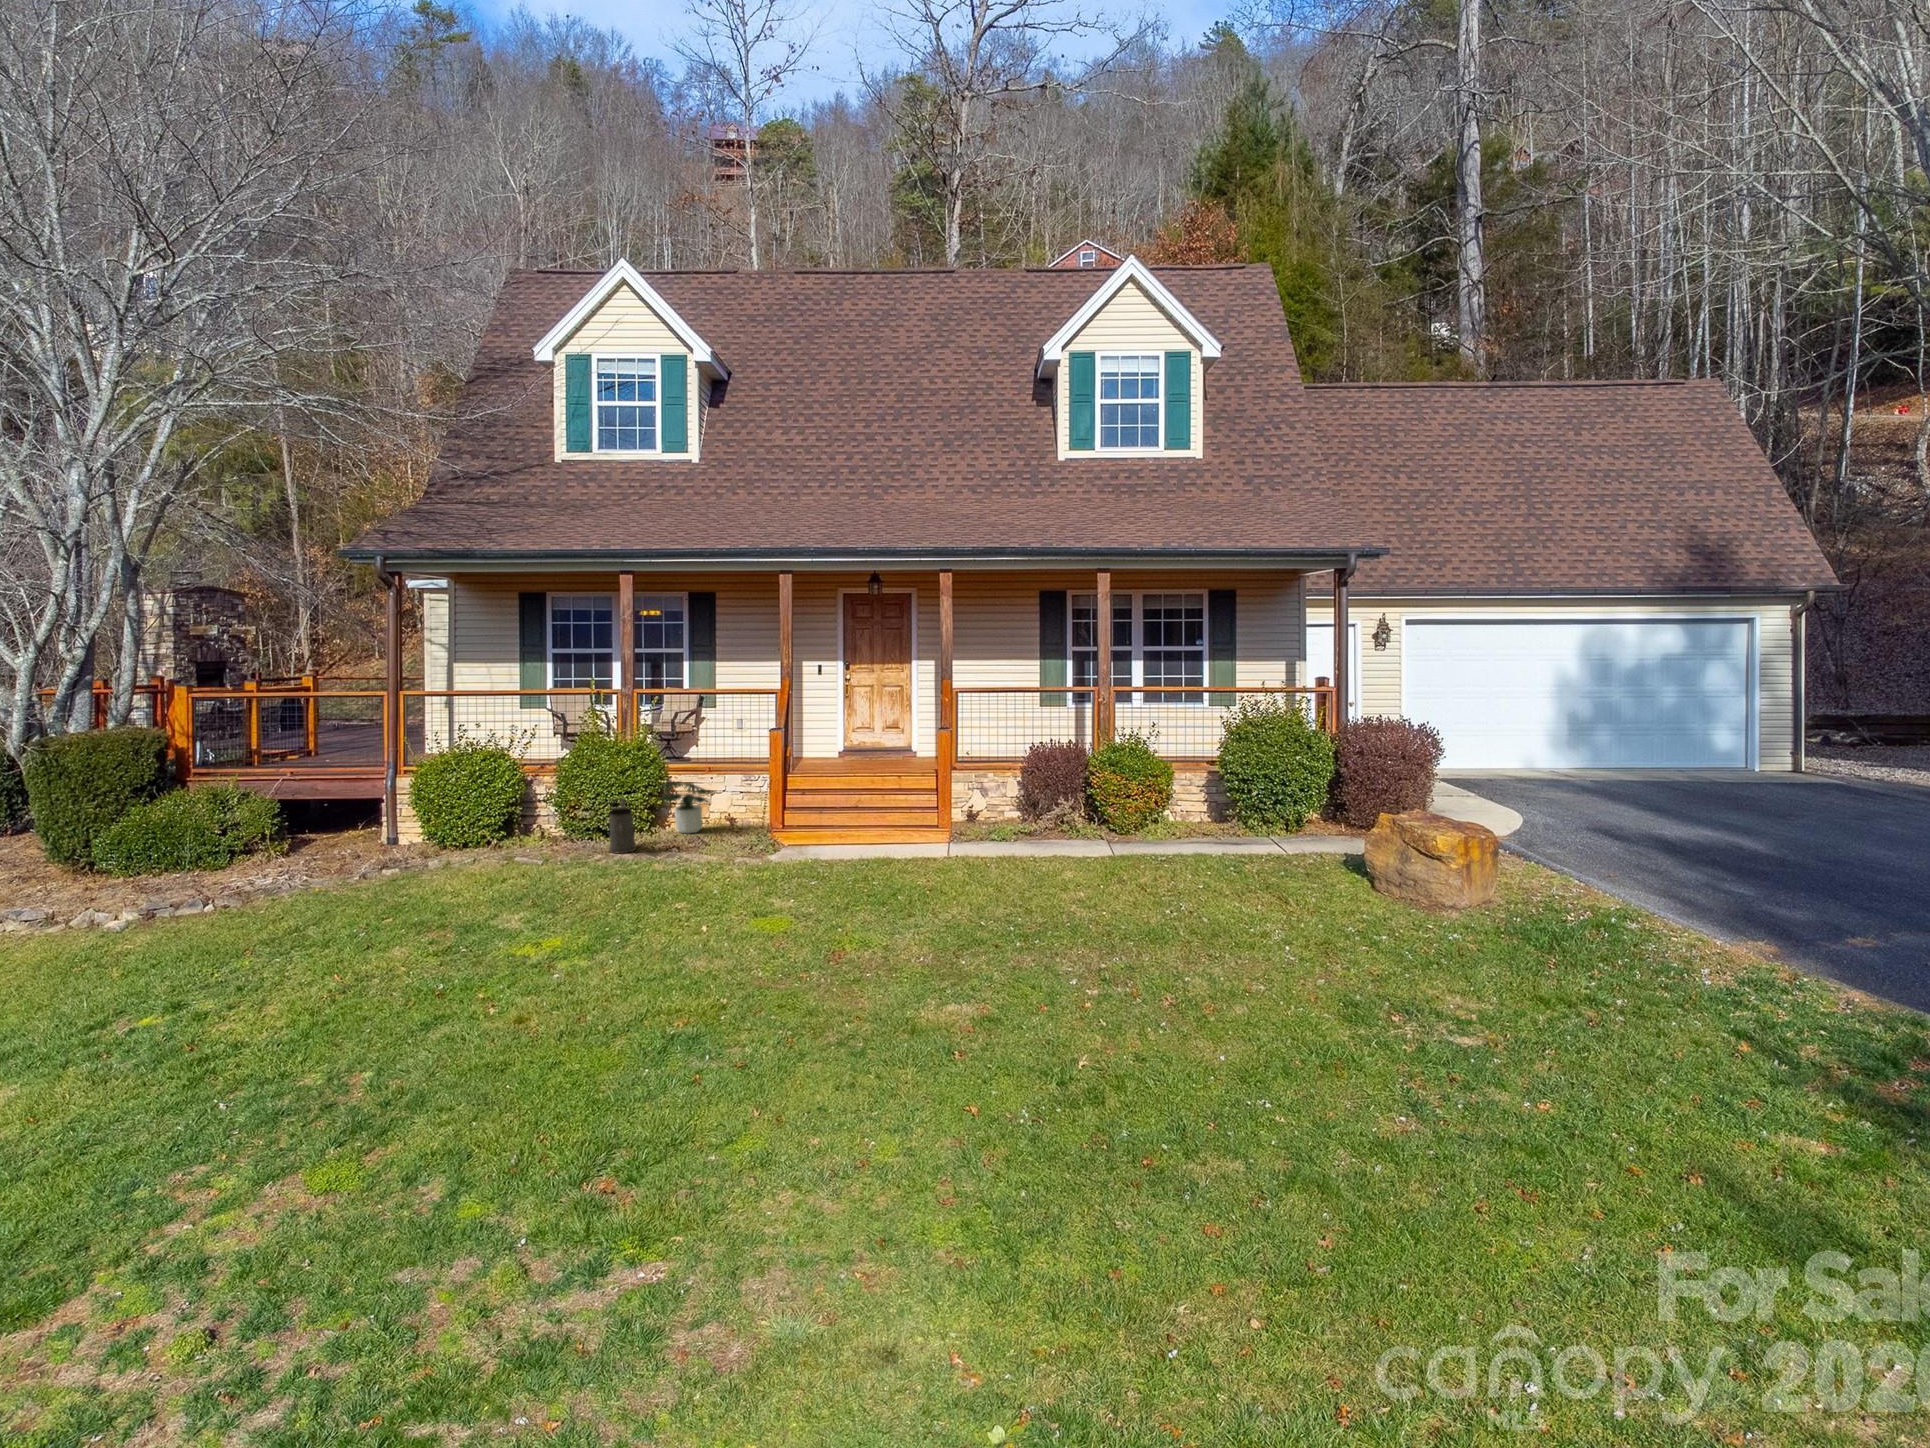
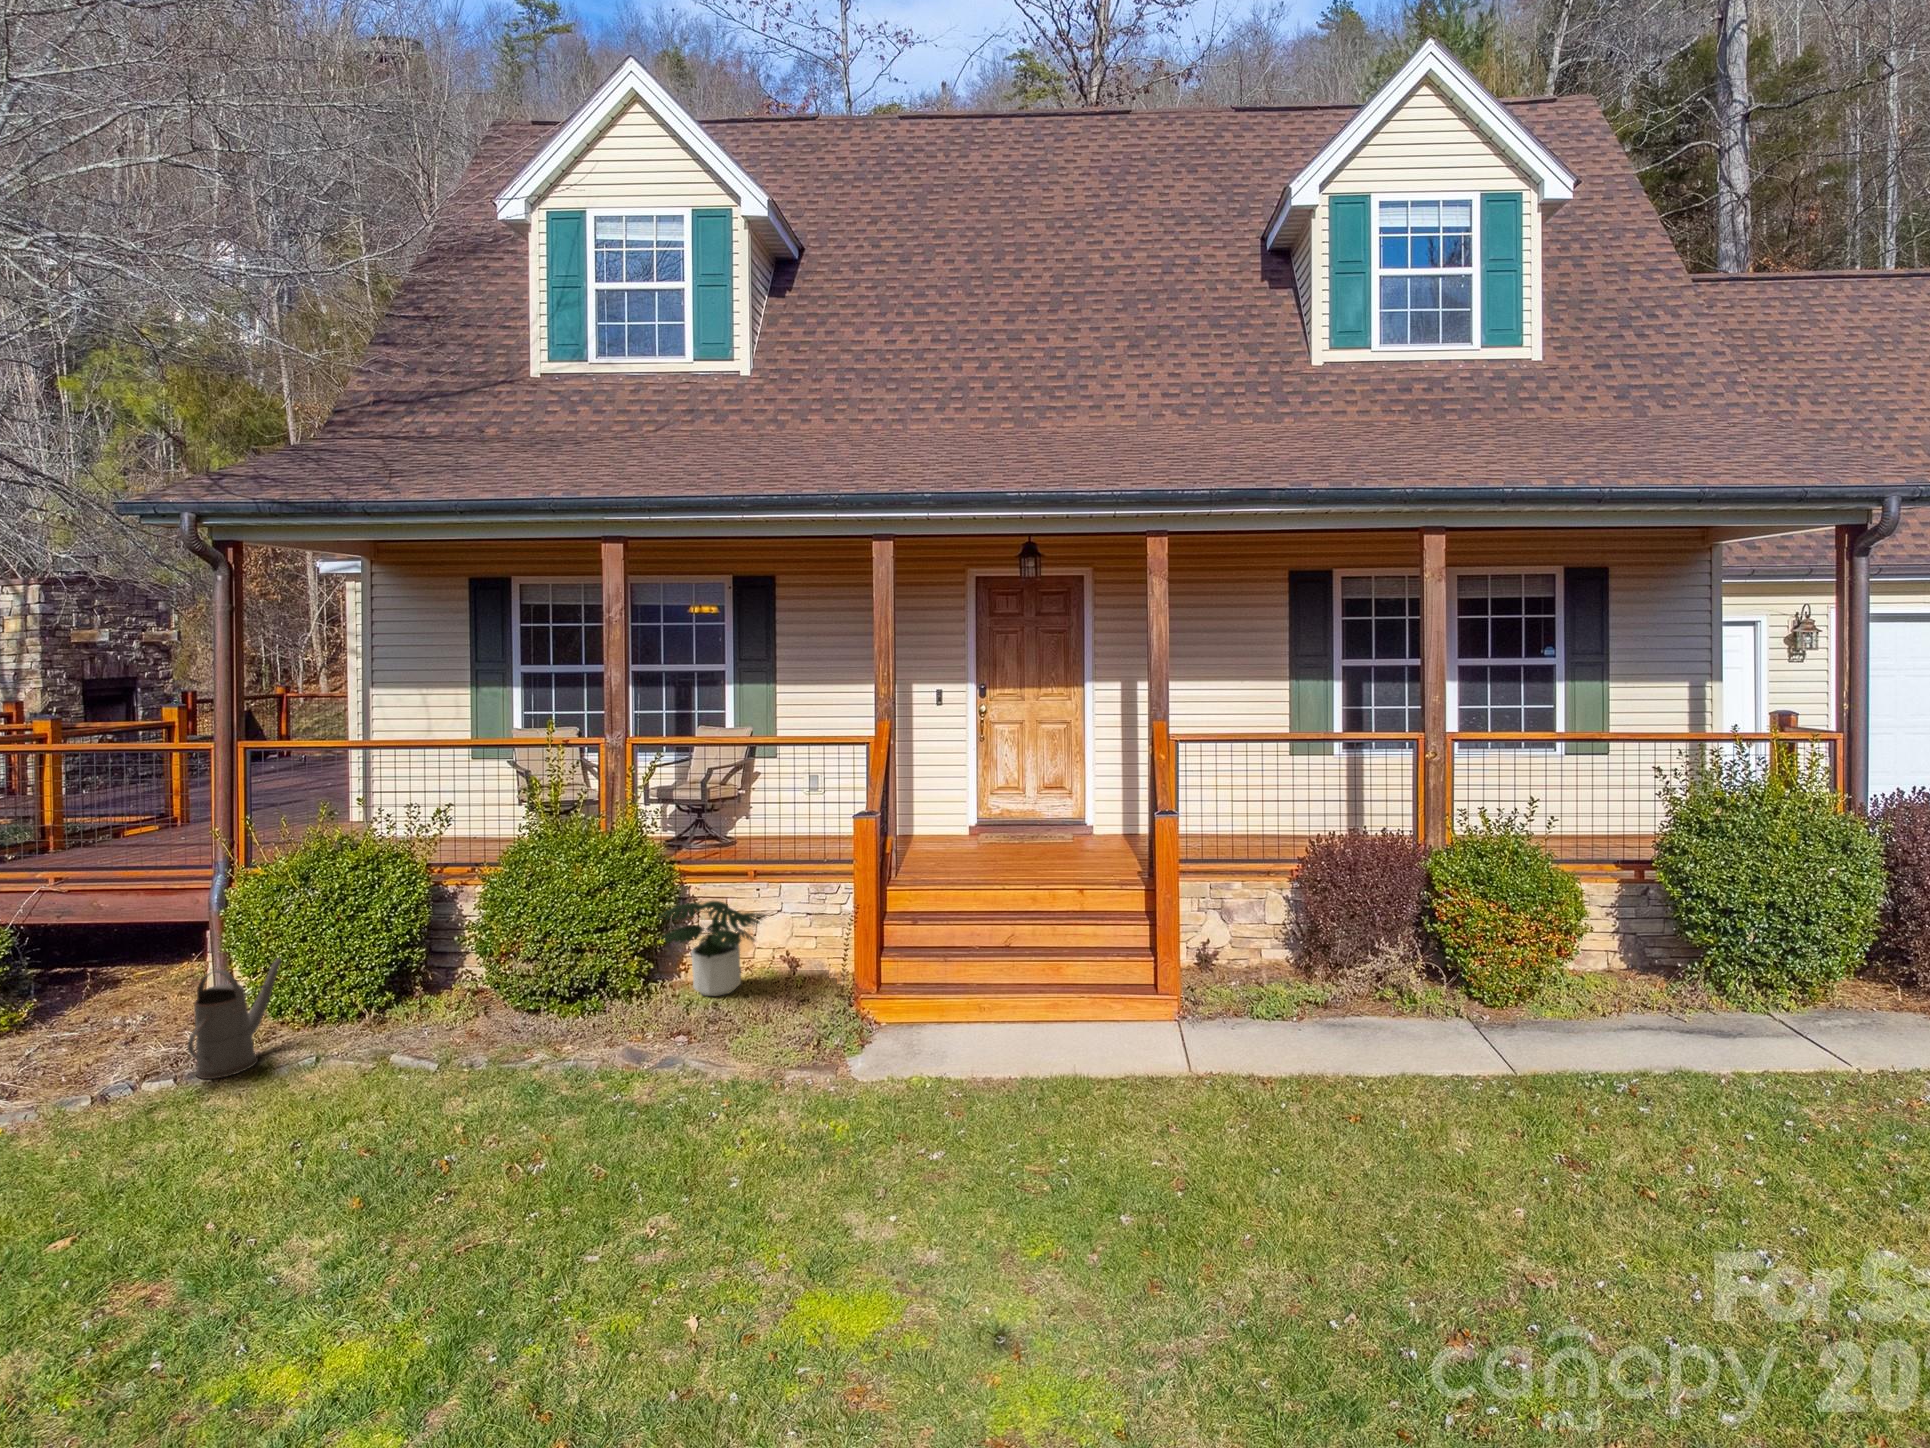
watering can: present [609,799,637,853] -> present [187,958,282,1079]

